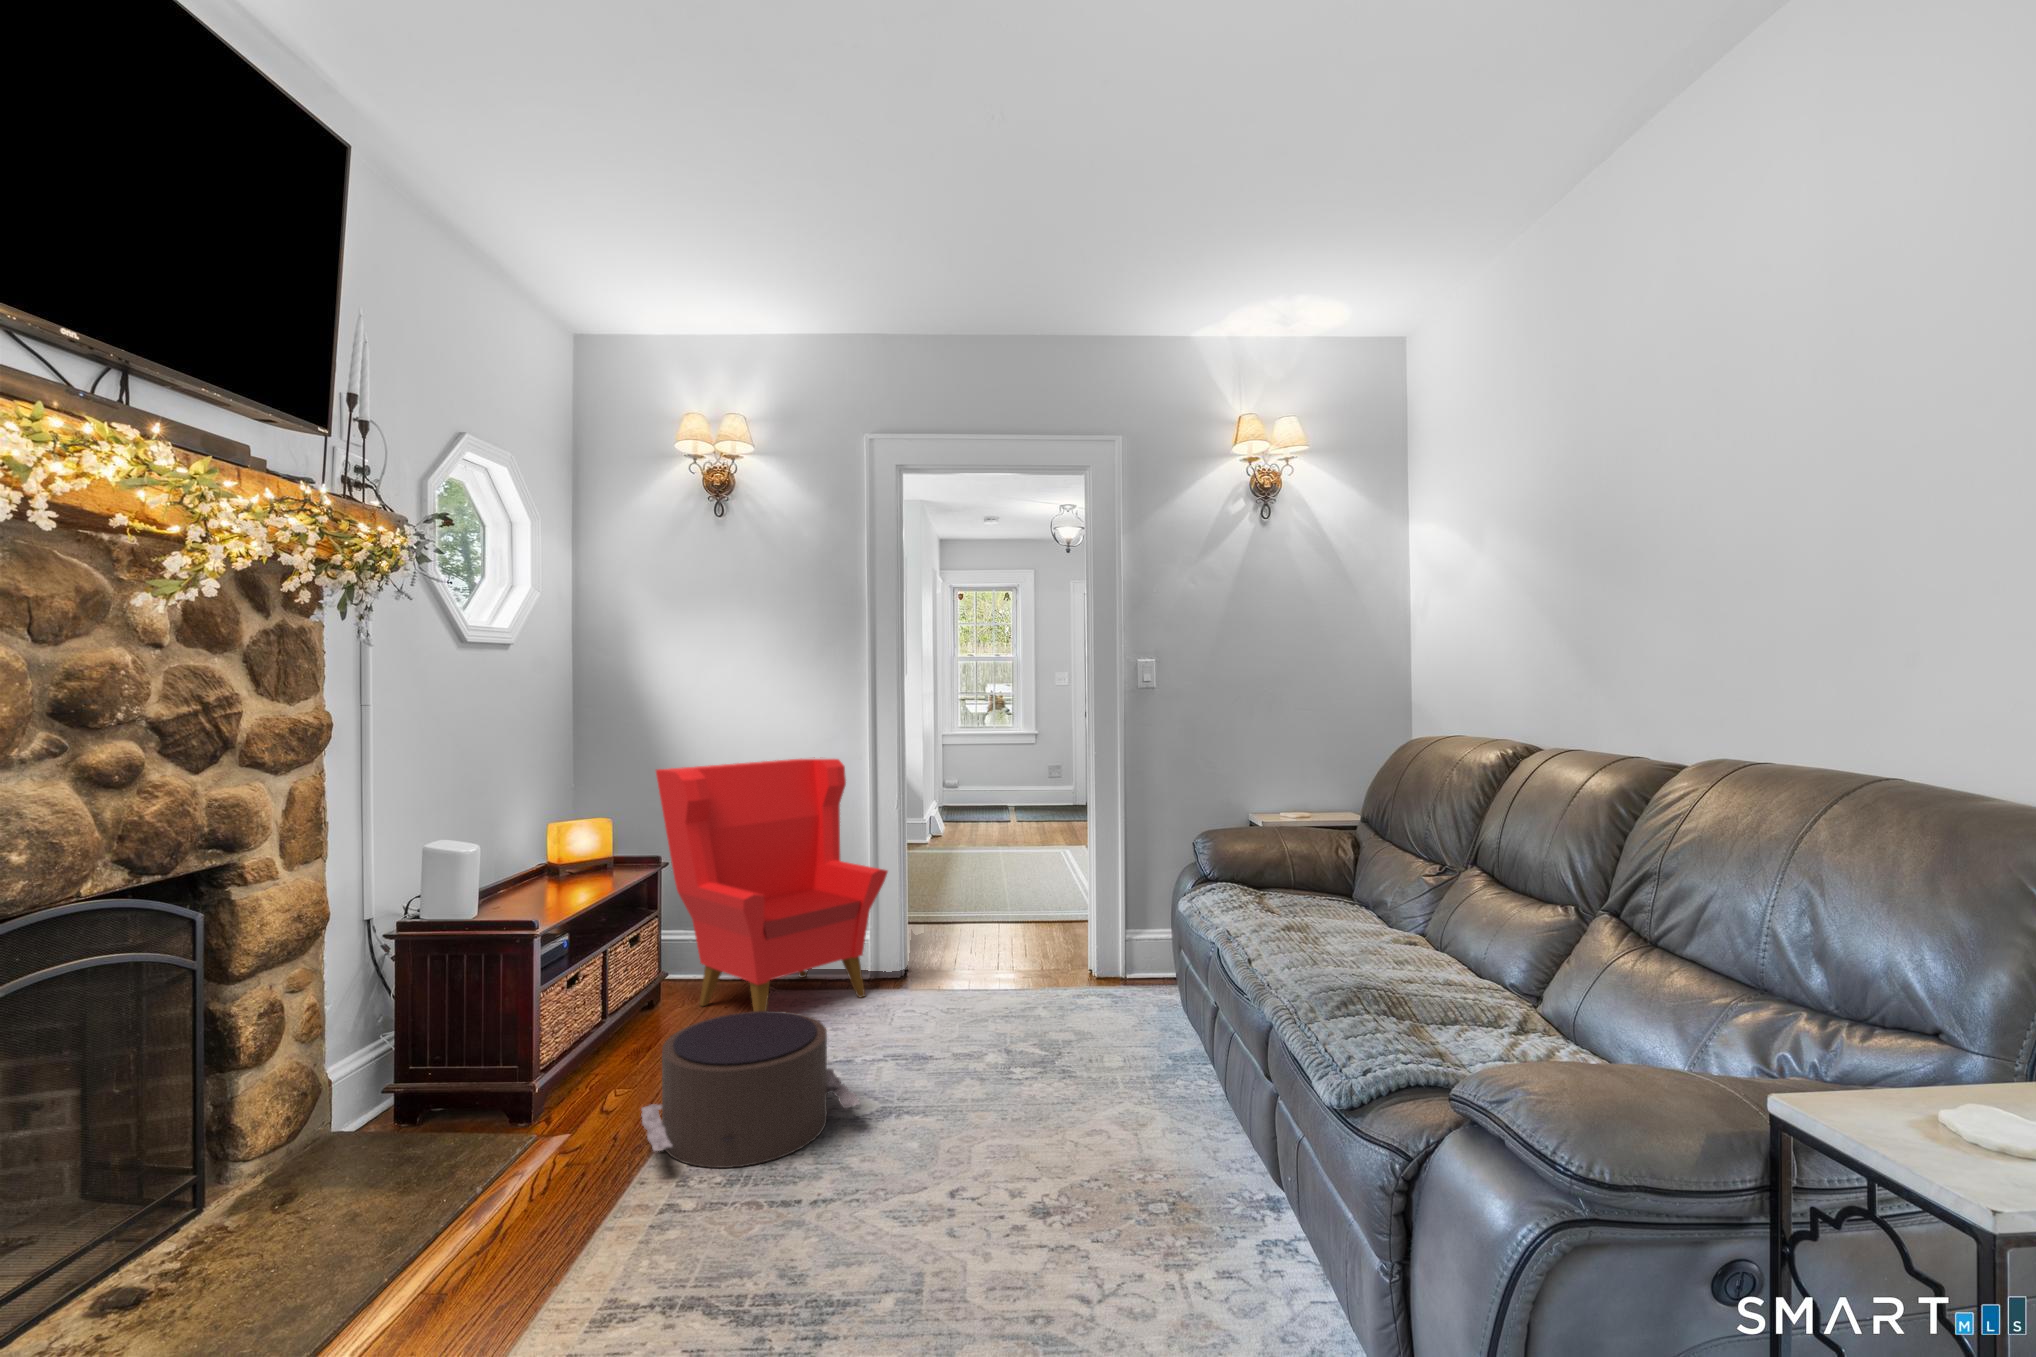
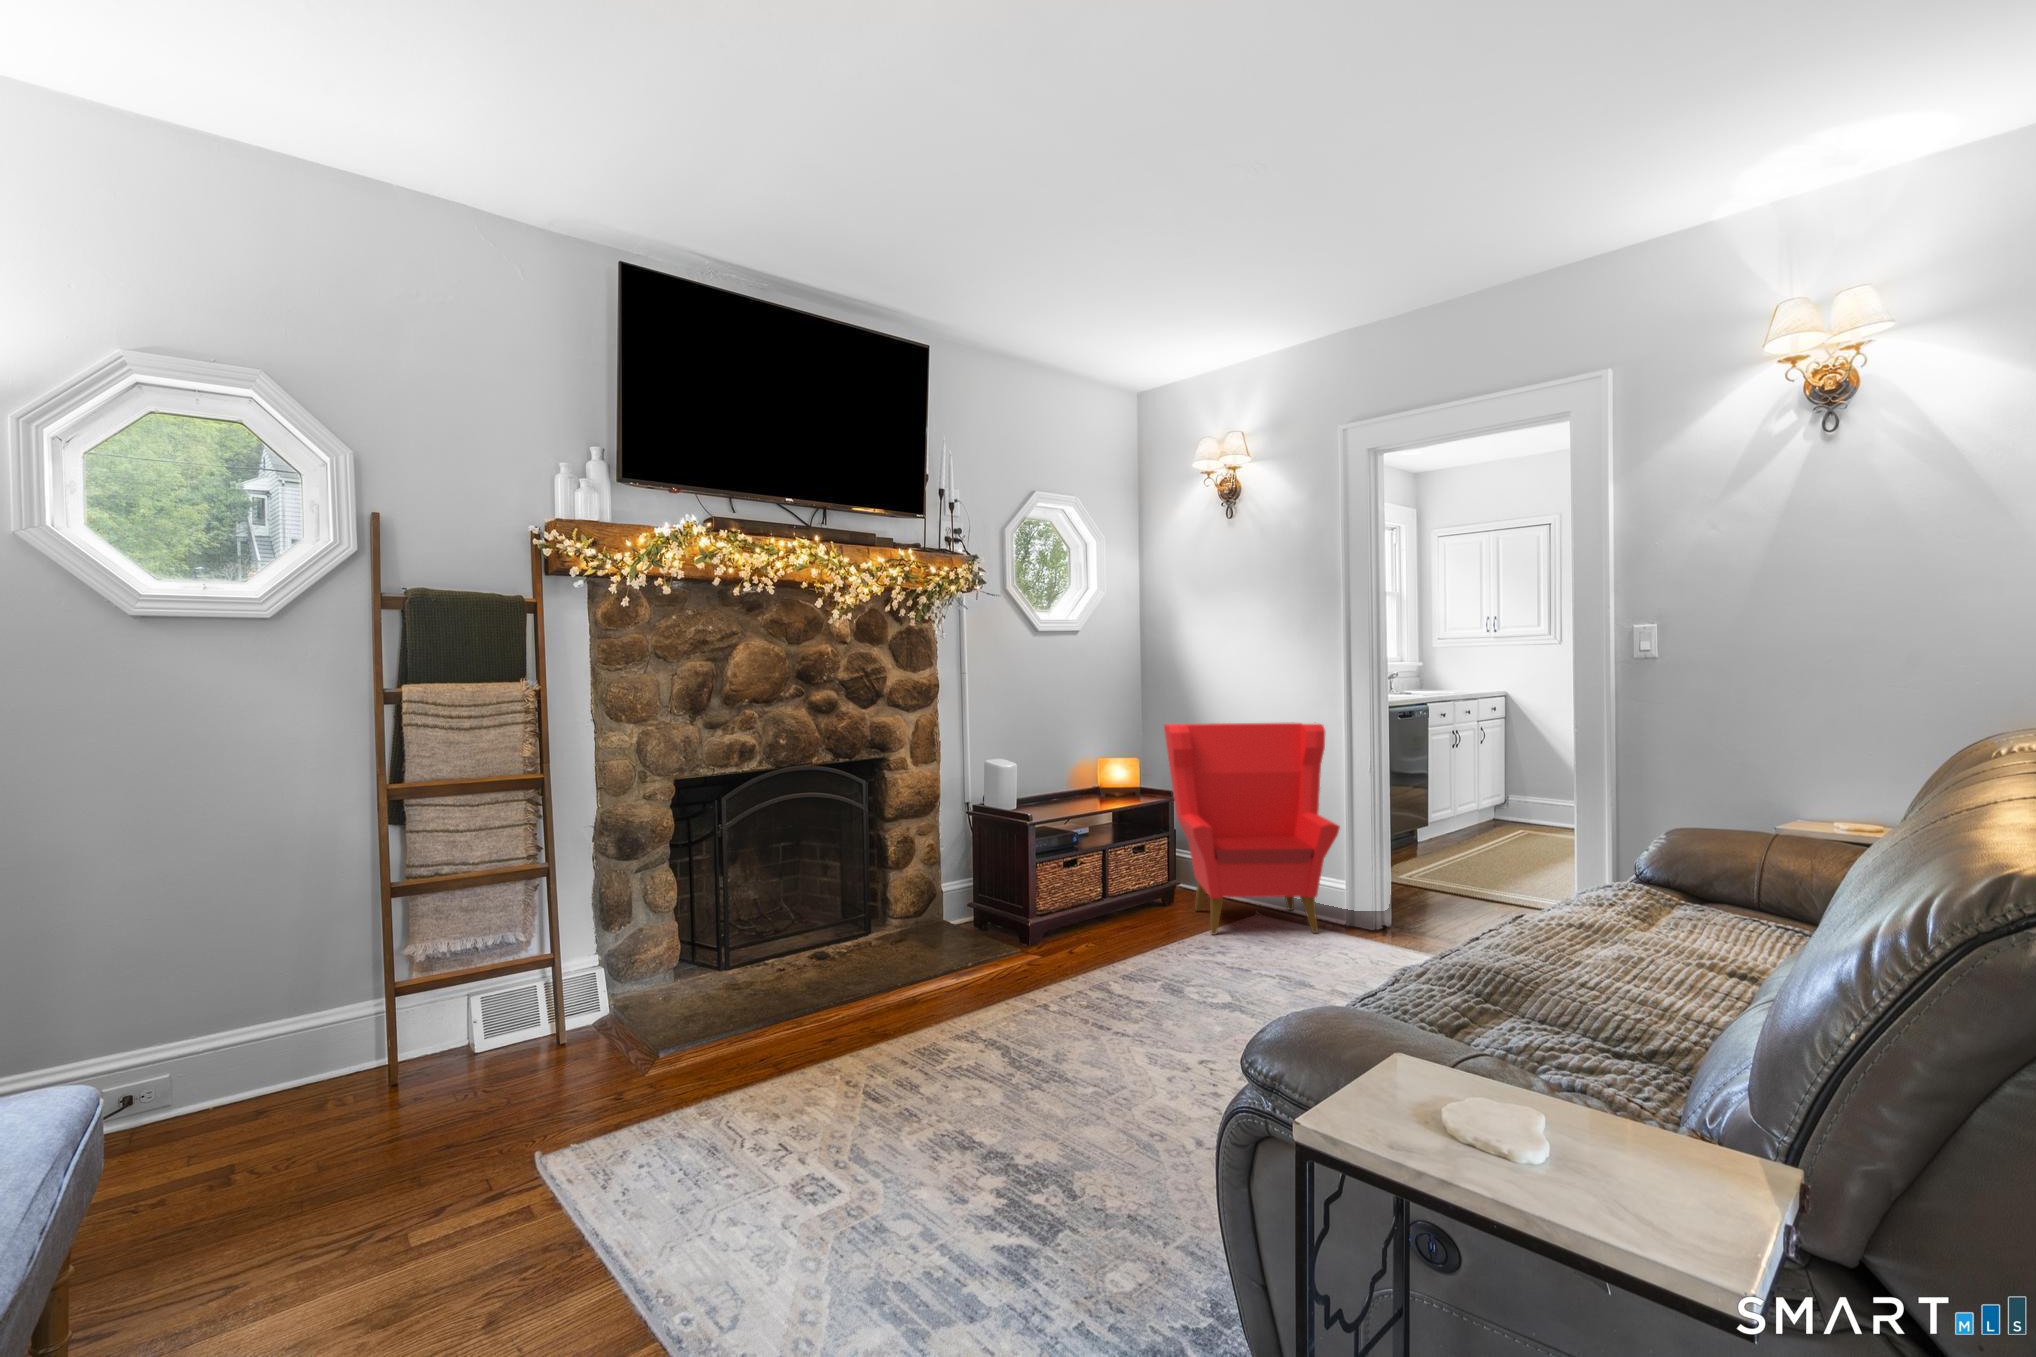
pouf: present [641,1011,860,1168] -> none [1051,904,1203,1004]

